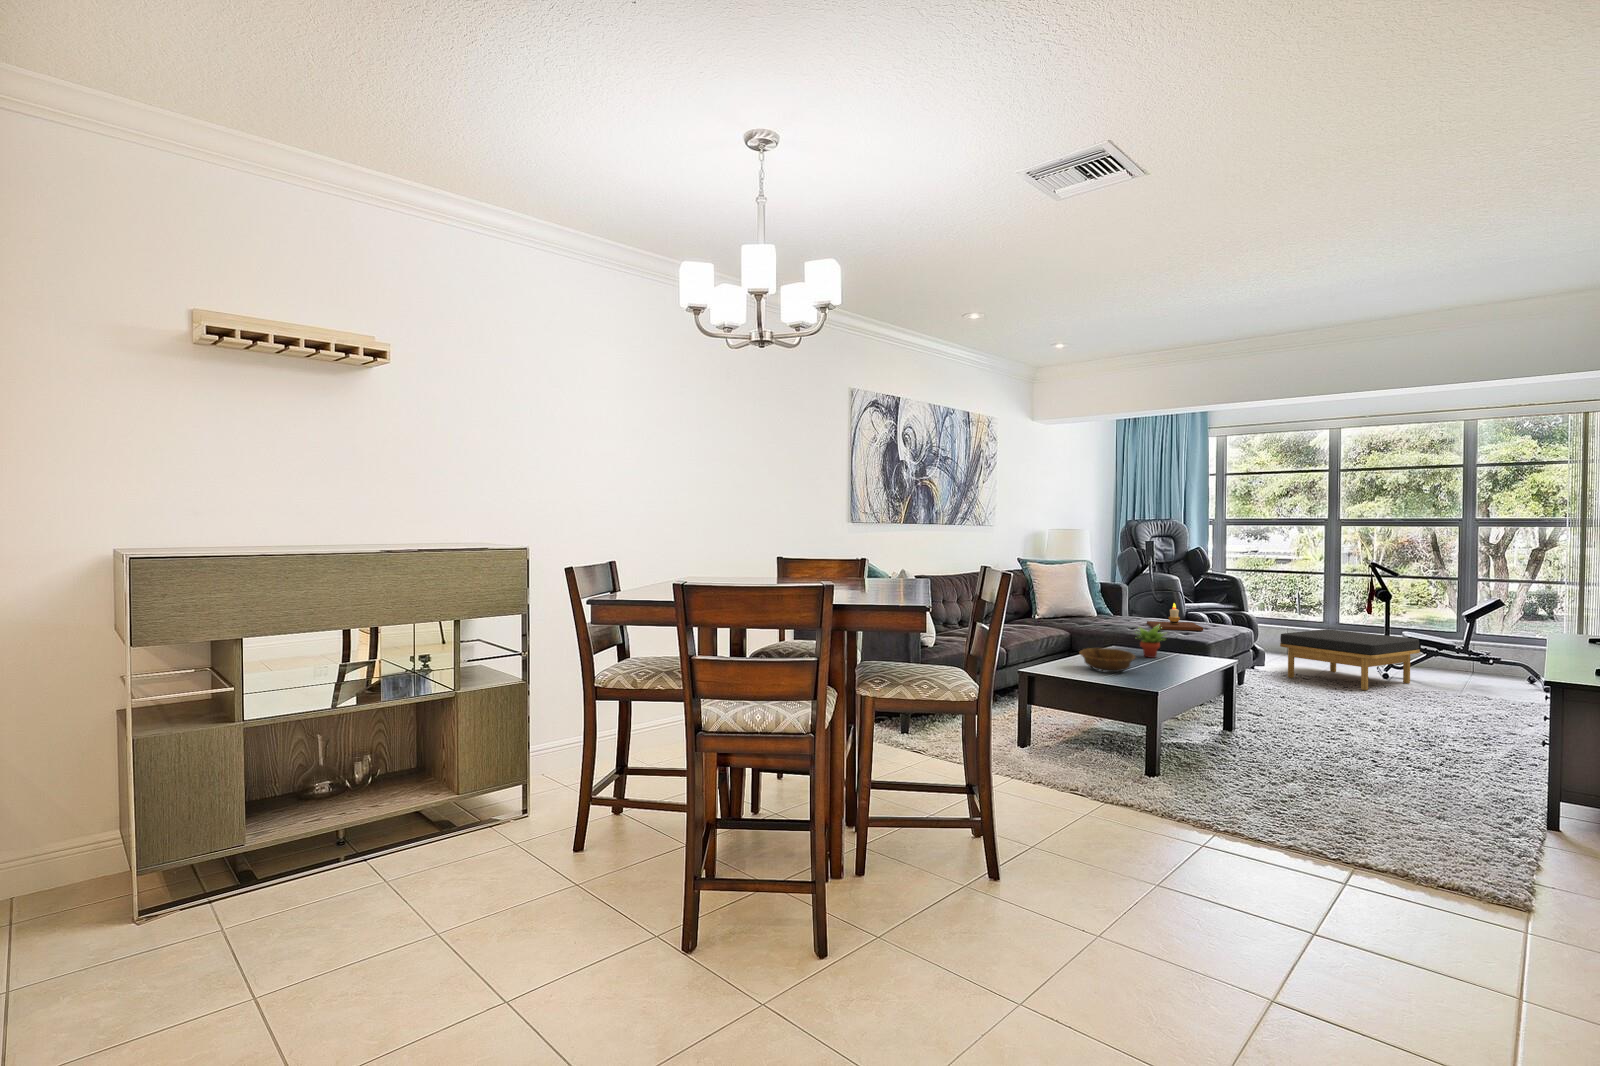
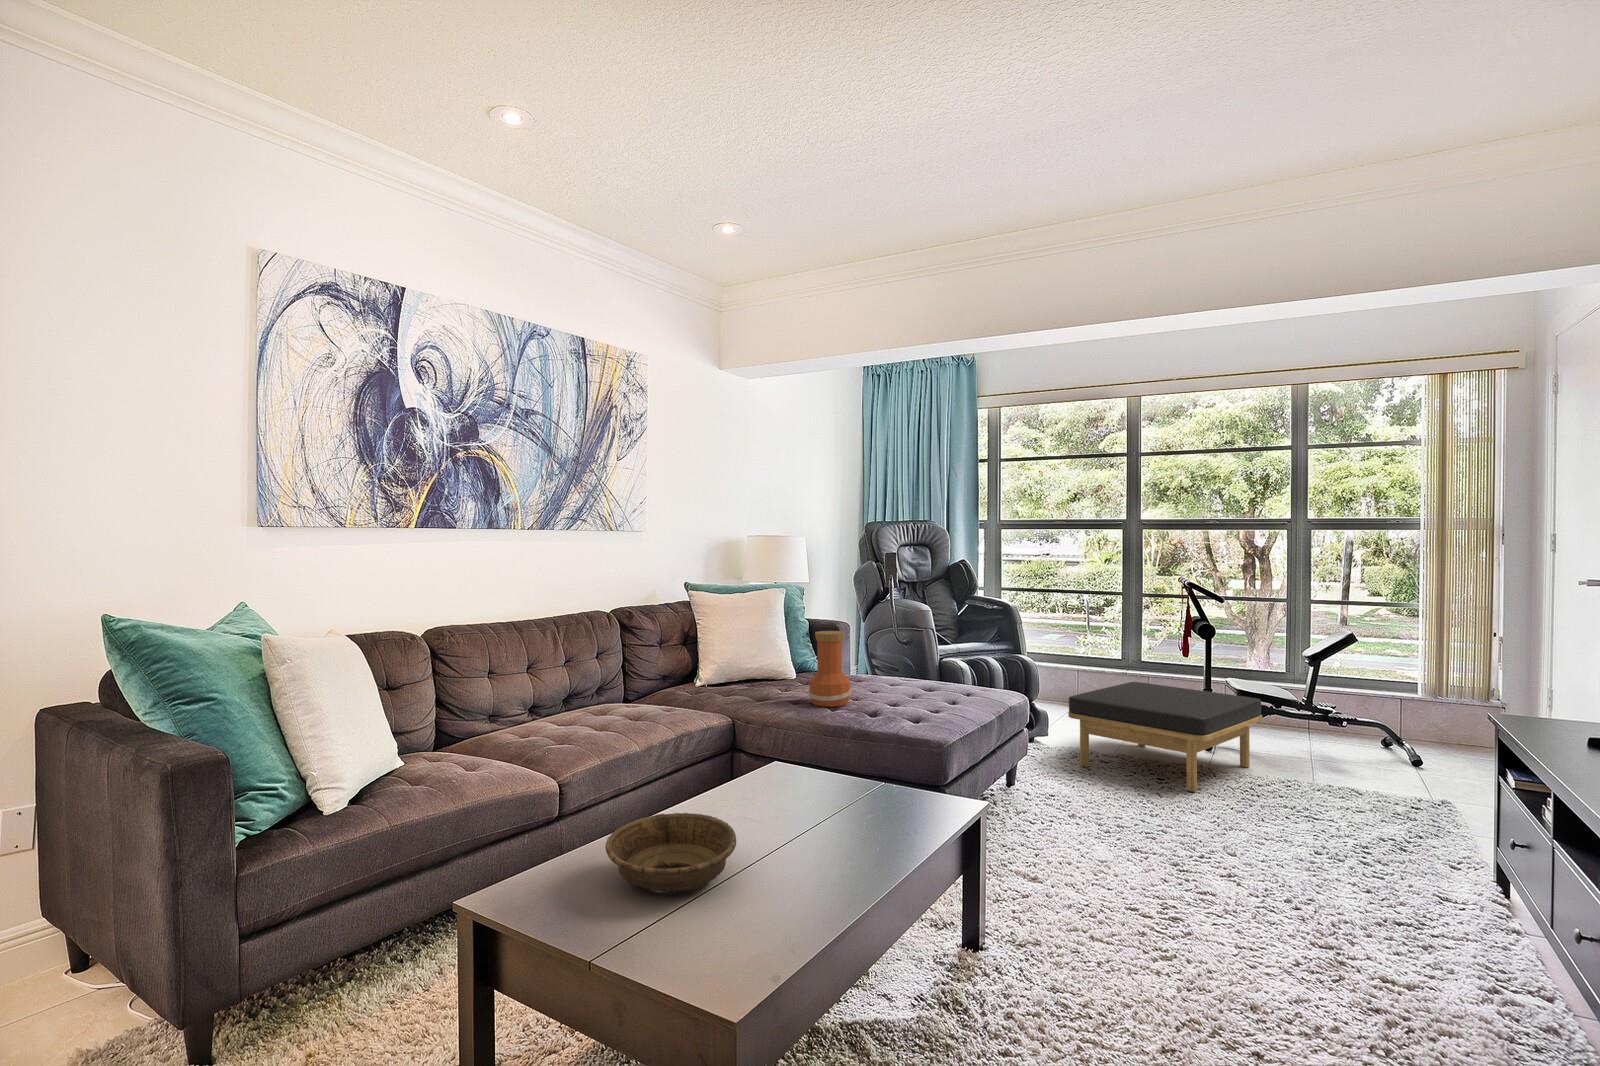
vase: none [1114,586,1141,629] -> present [808,631,851,707]
candle: present [1147,603,1203,631] -> none [870,656,950,704]
succulent plant: present [1138,625,1164,658] -> none [779,729,849,806]

